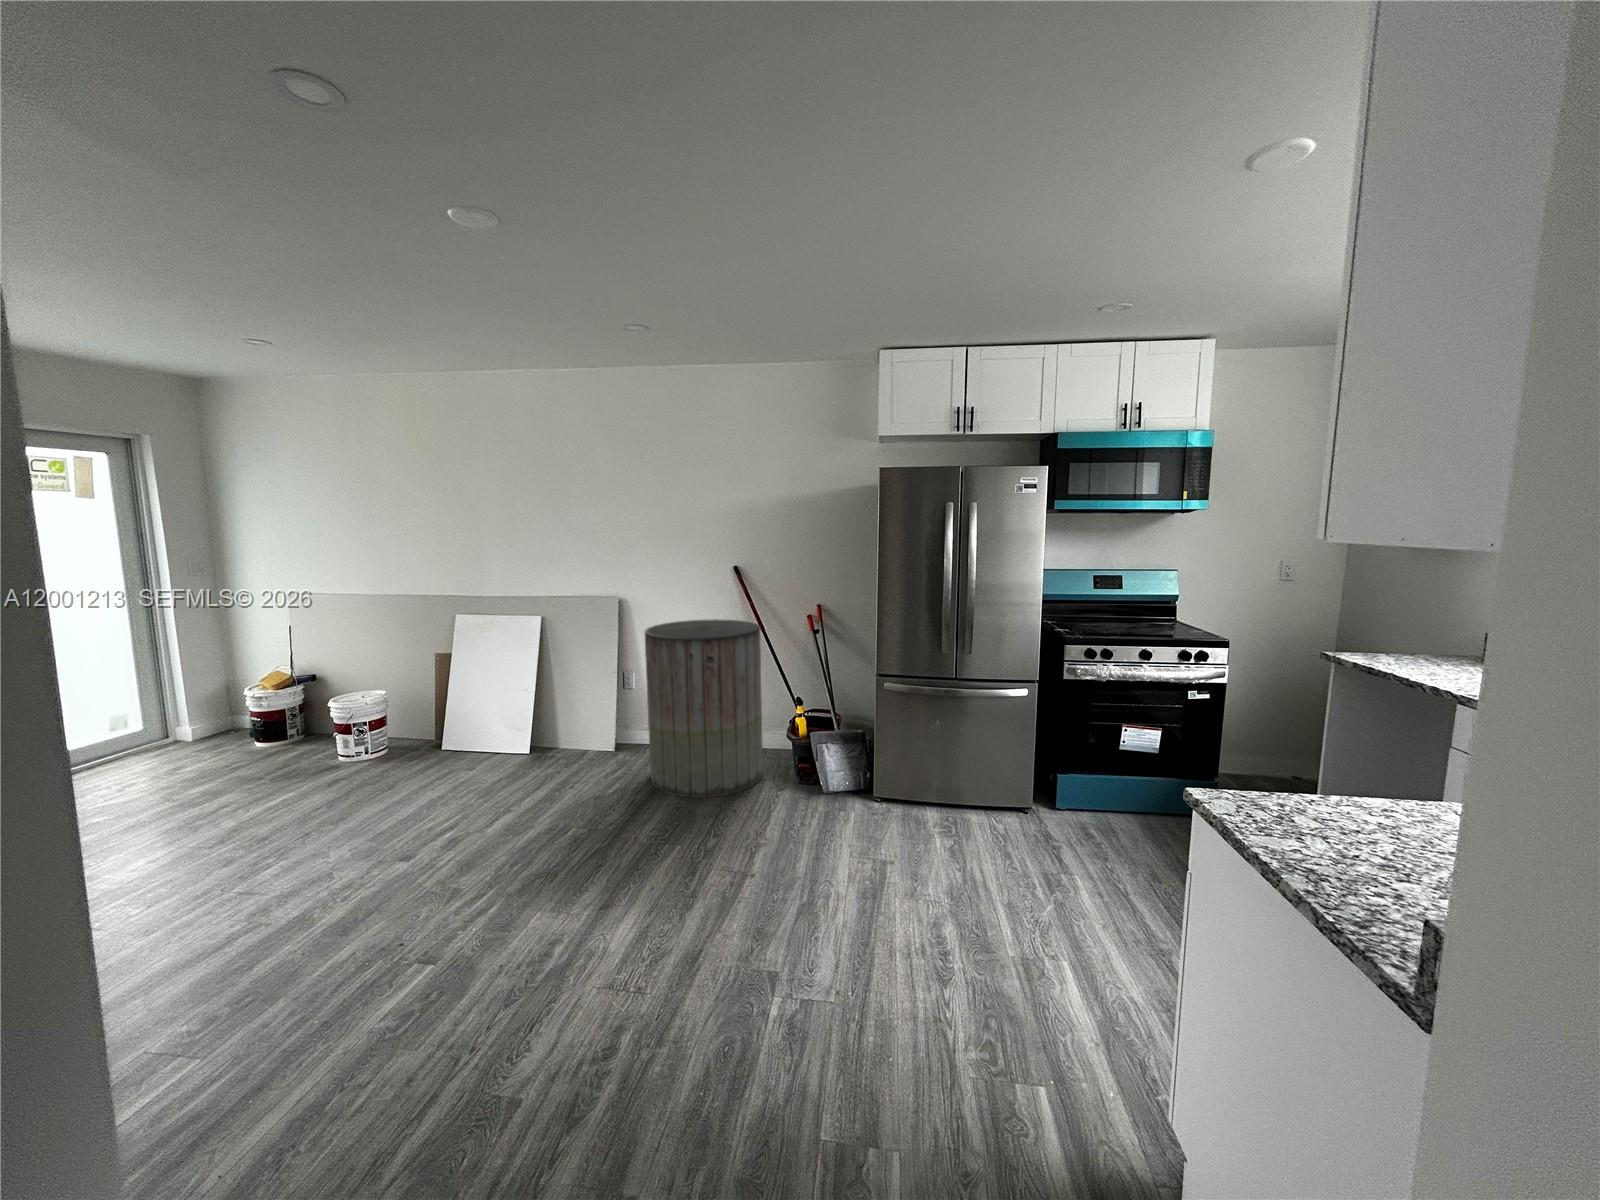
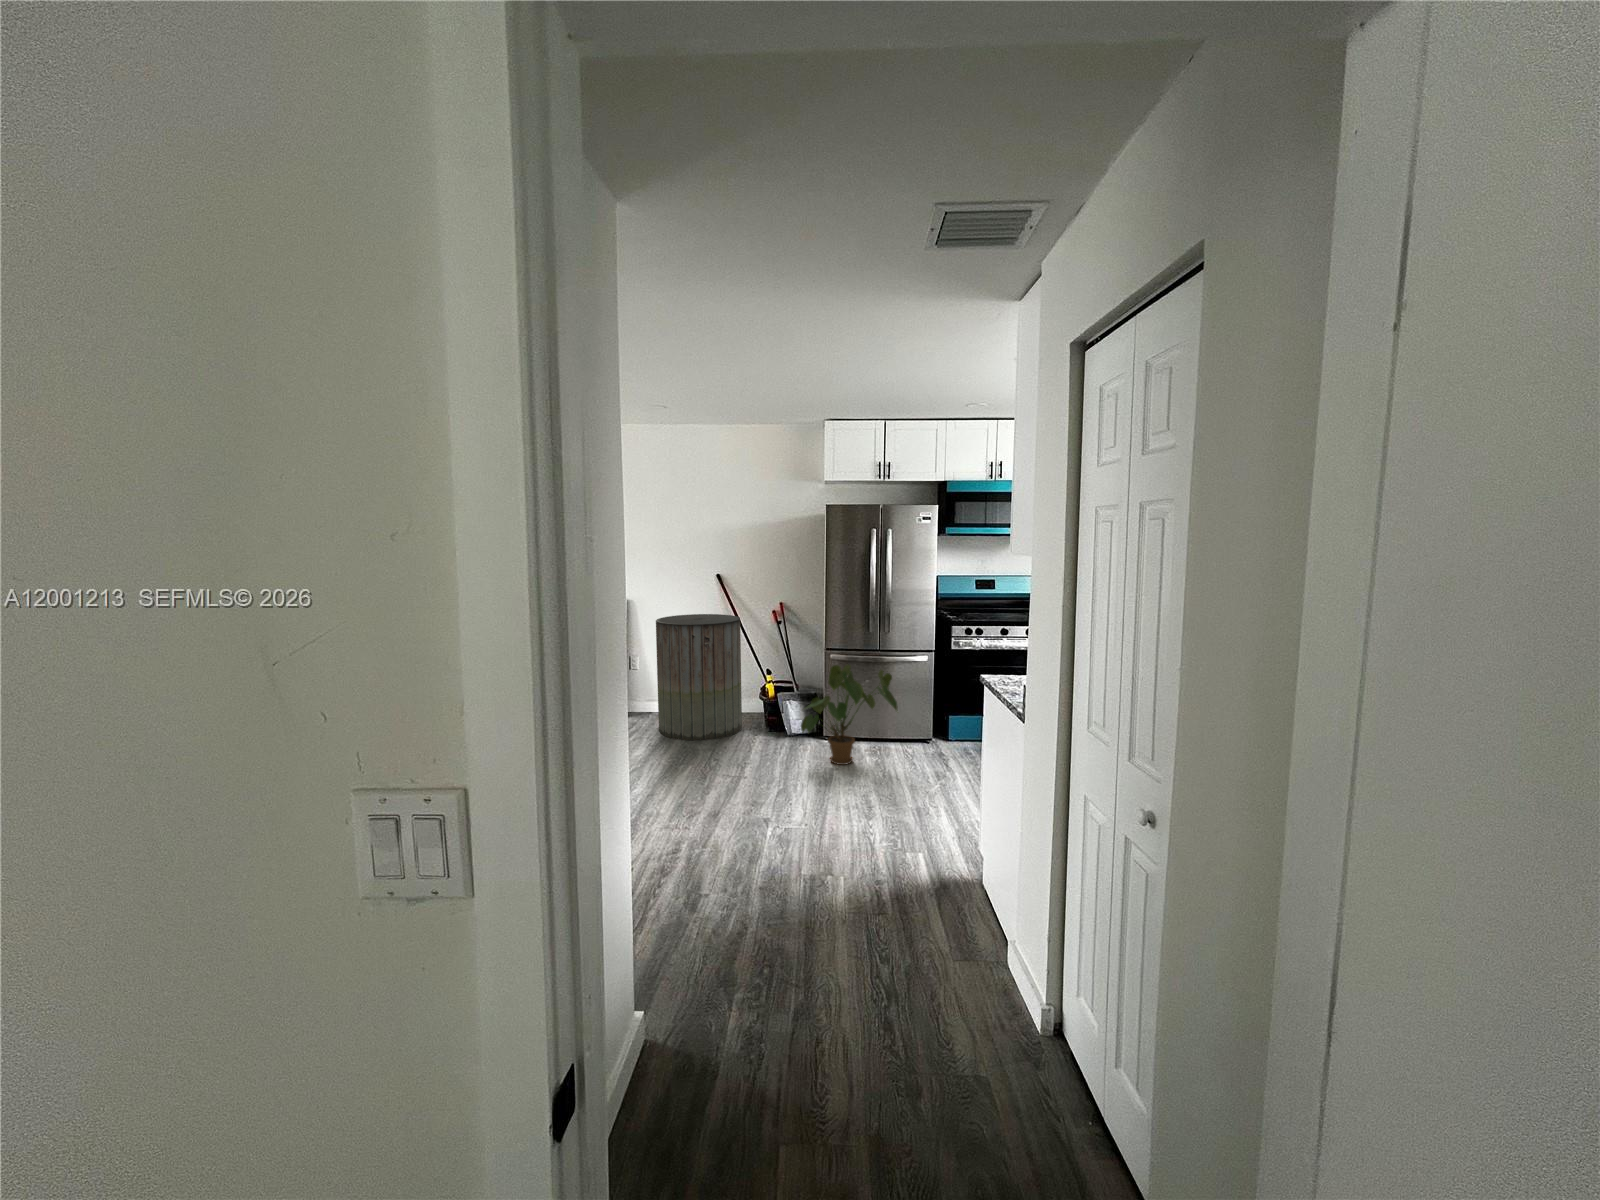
house plant: none [839,701,986,854] -> present [801,665,898,765]

